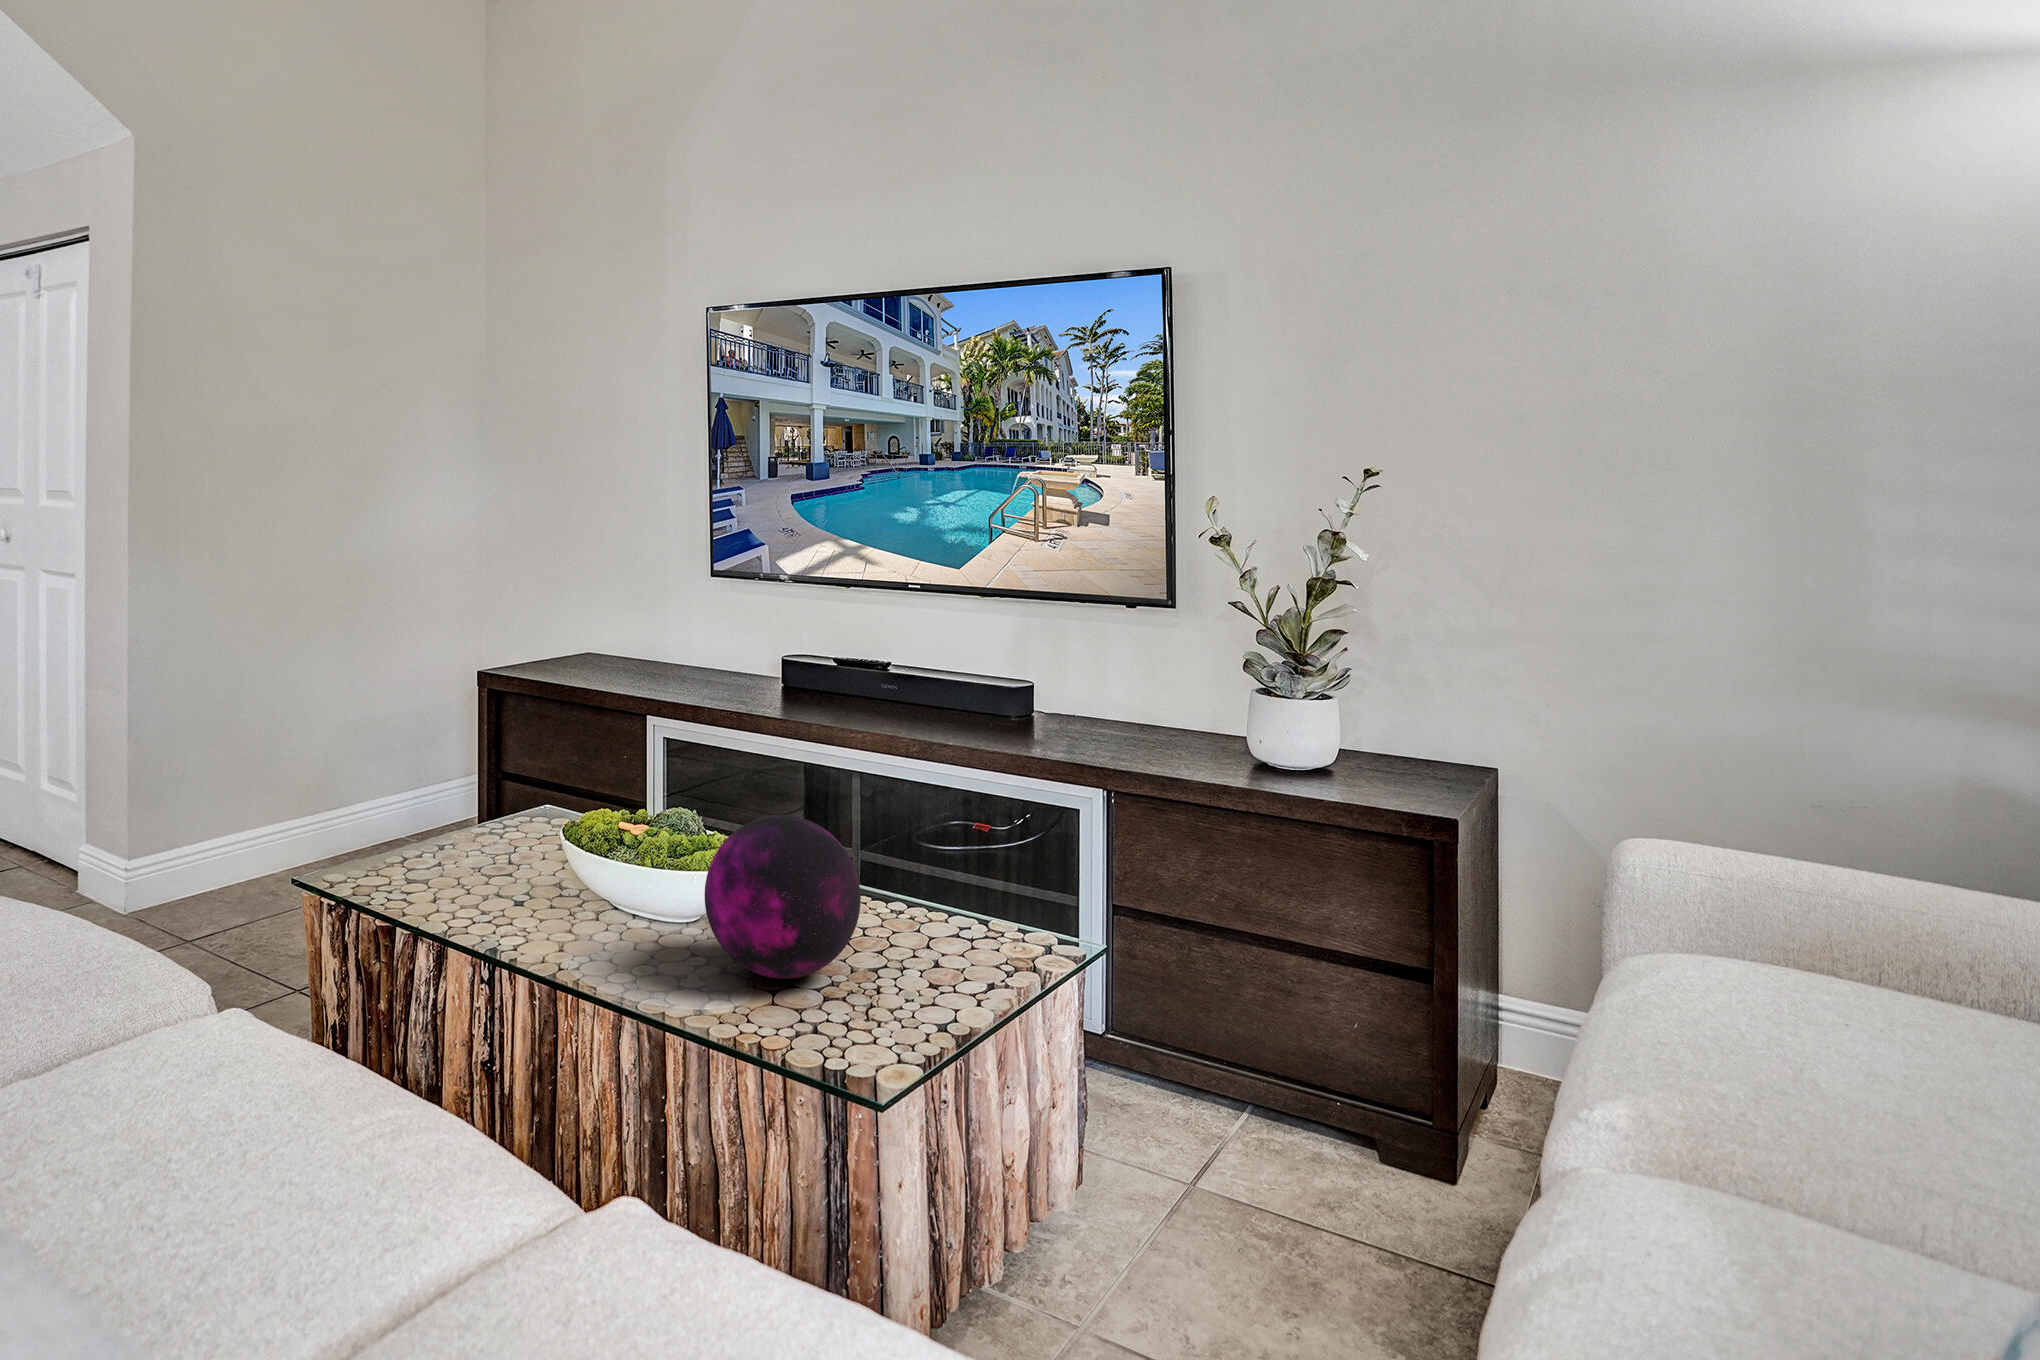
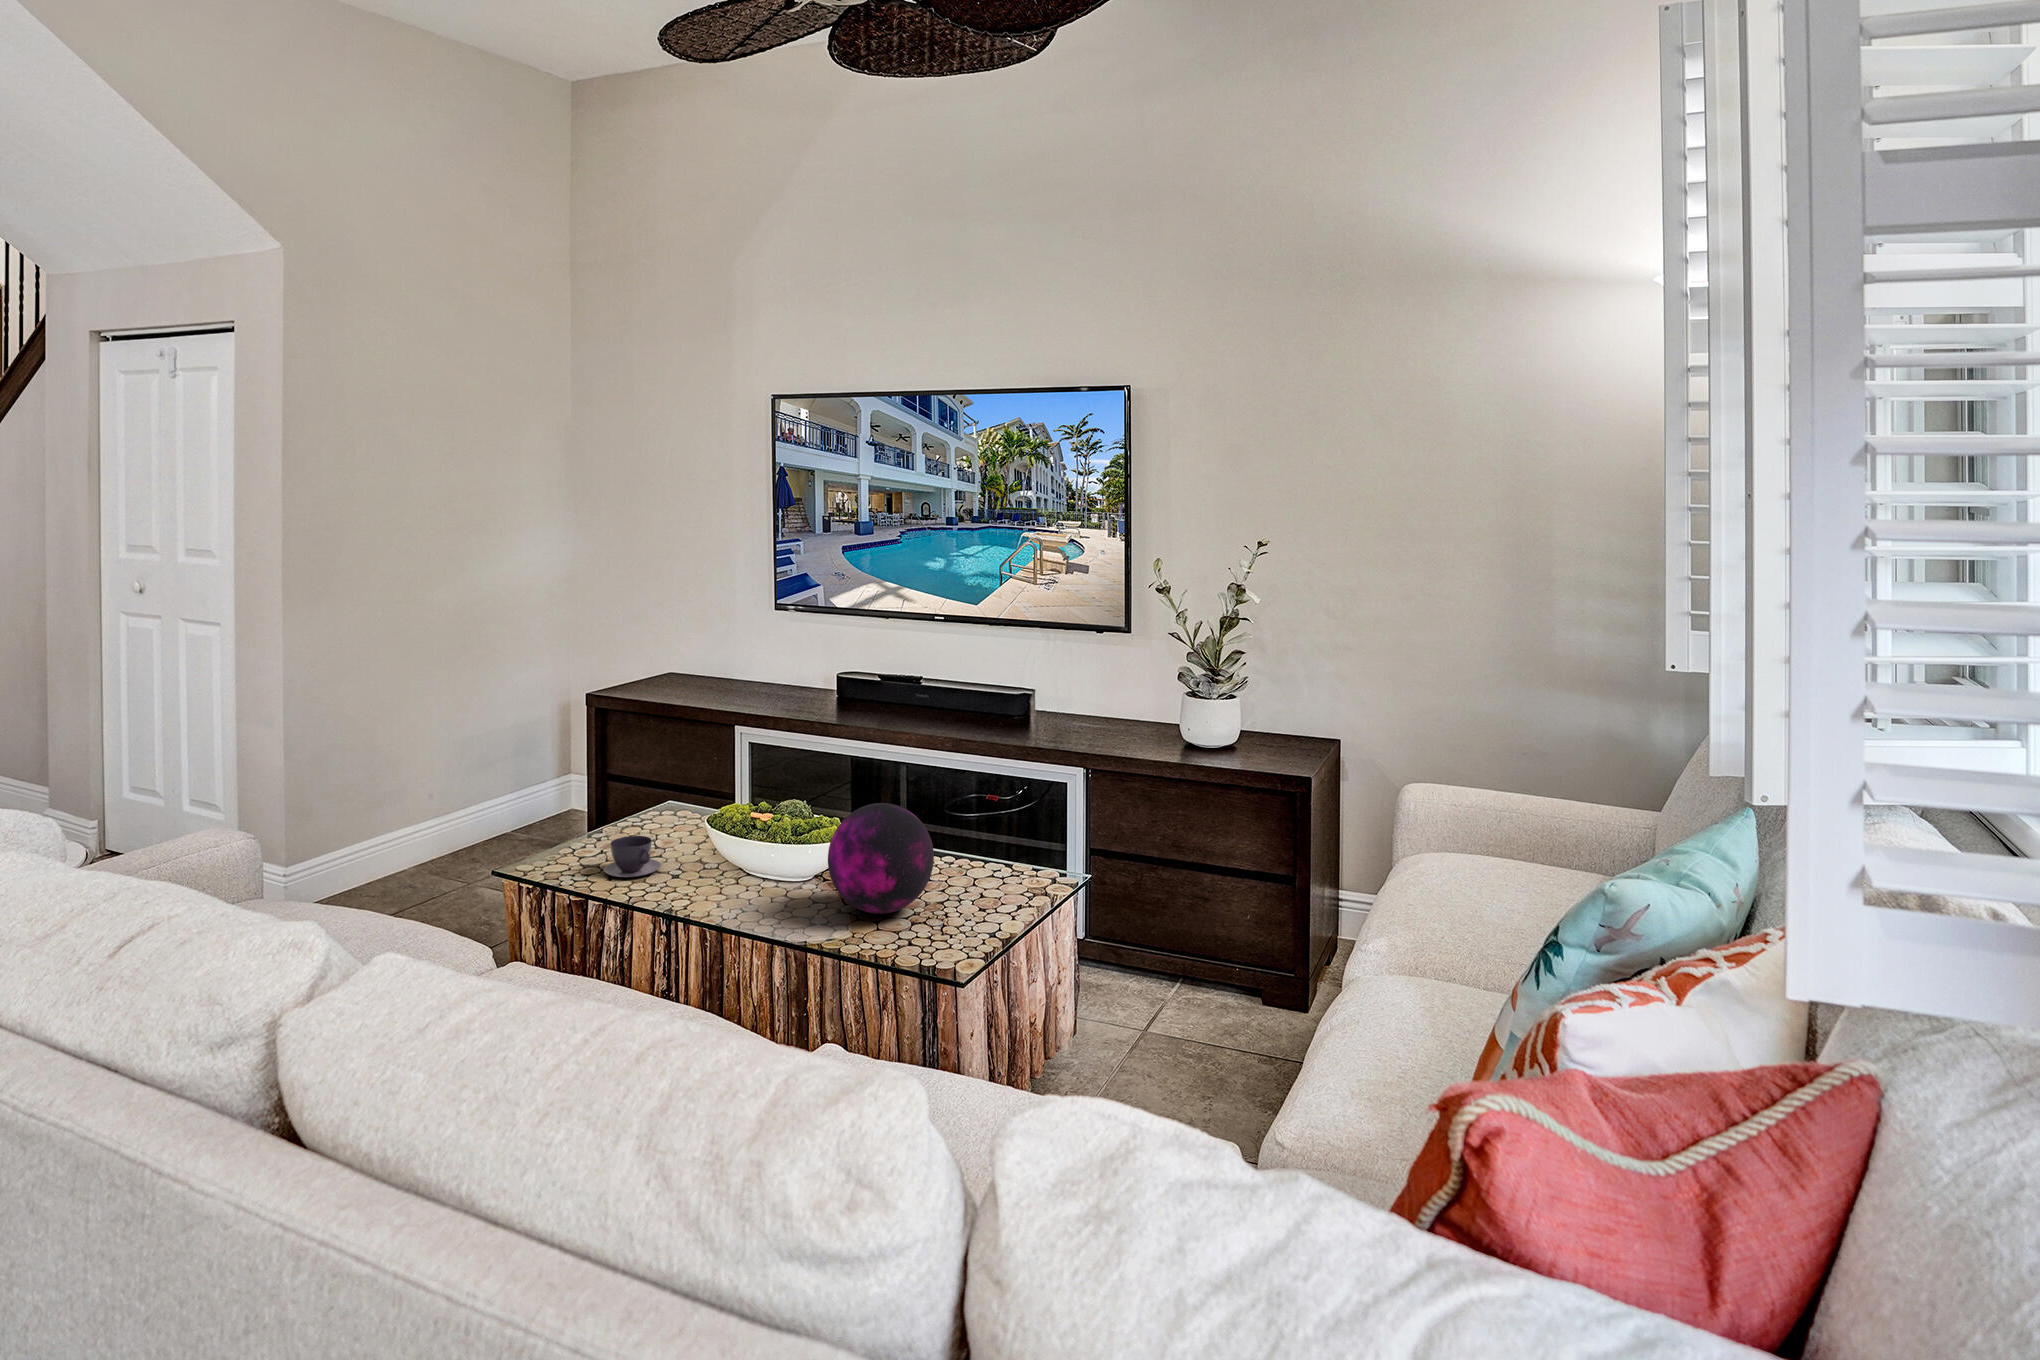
teacup: none [424,842,501,898] -> present [604,836,661,877]

